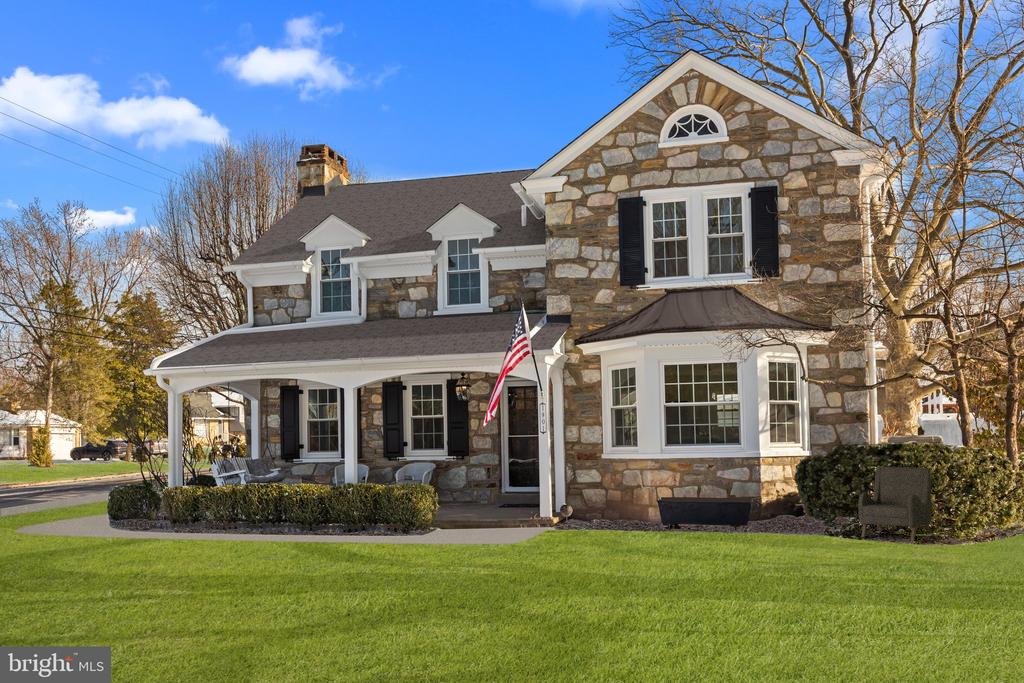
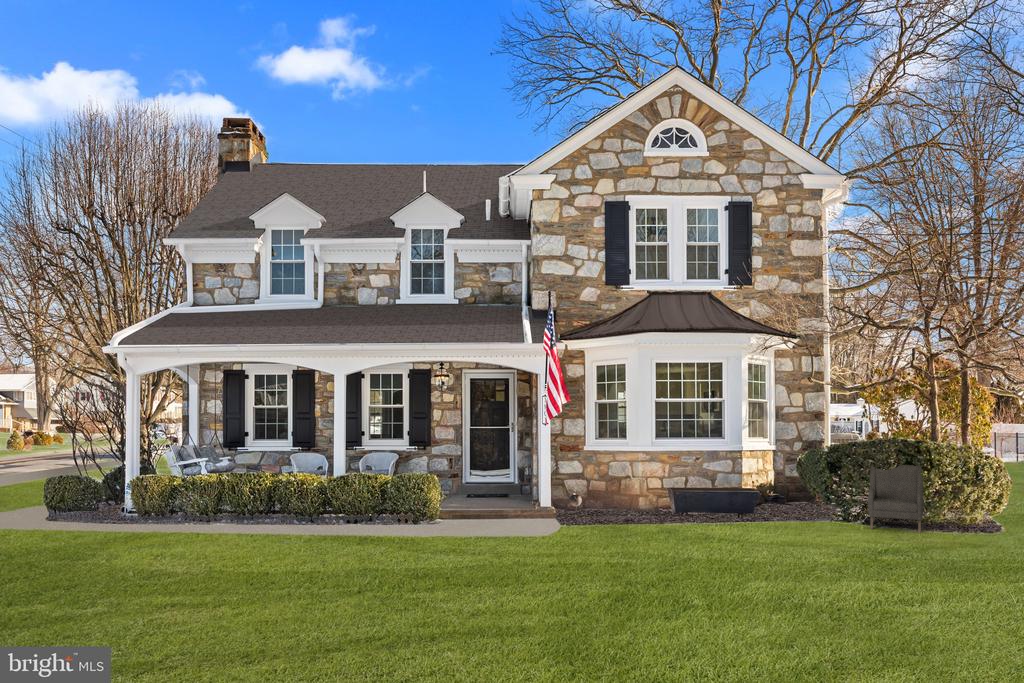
potted plant: present [136,479,167,520] -> none [90,472,130,517]

